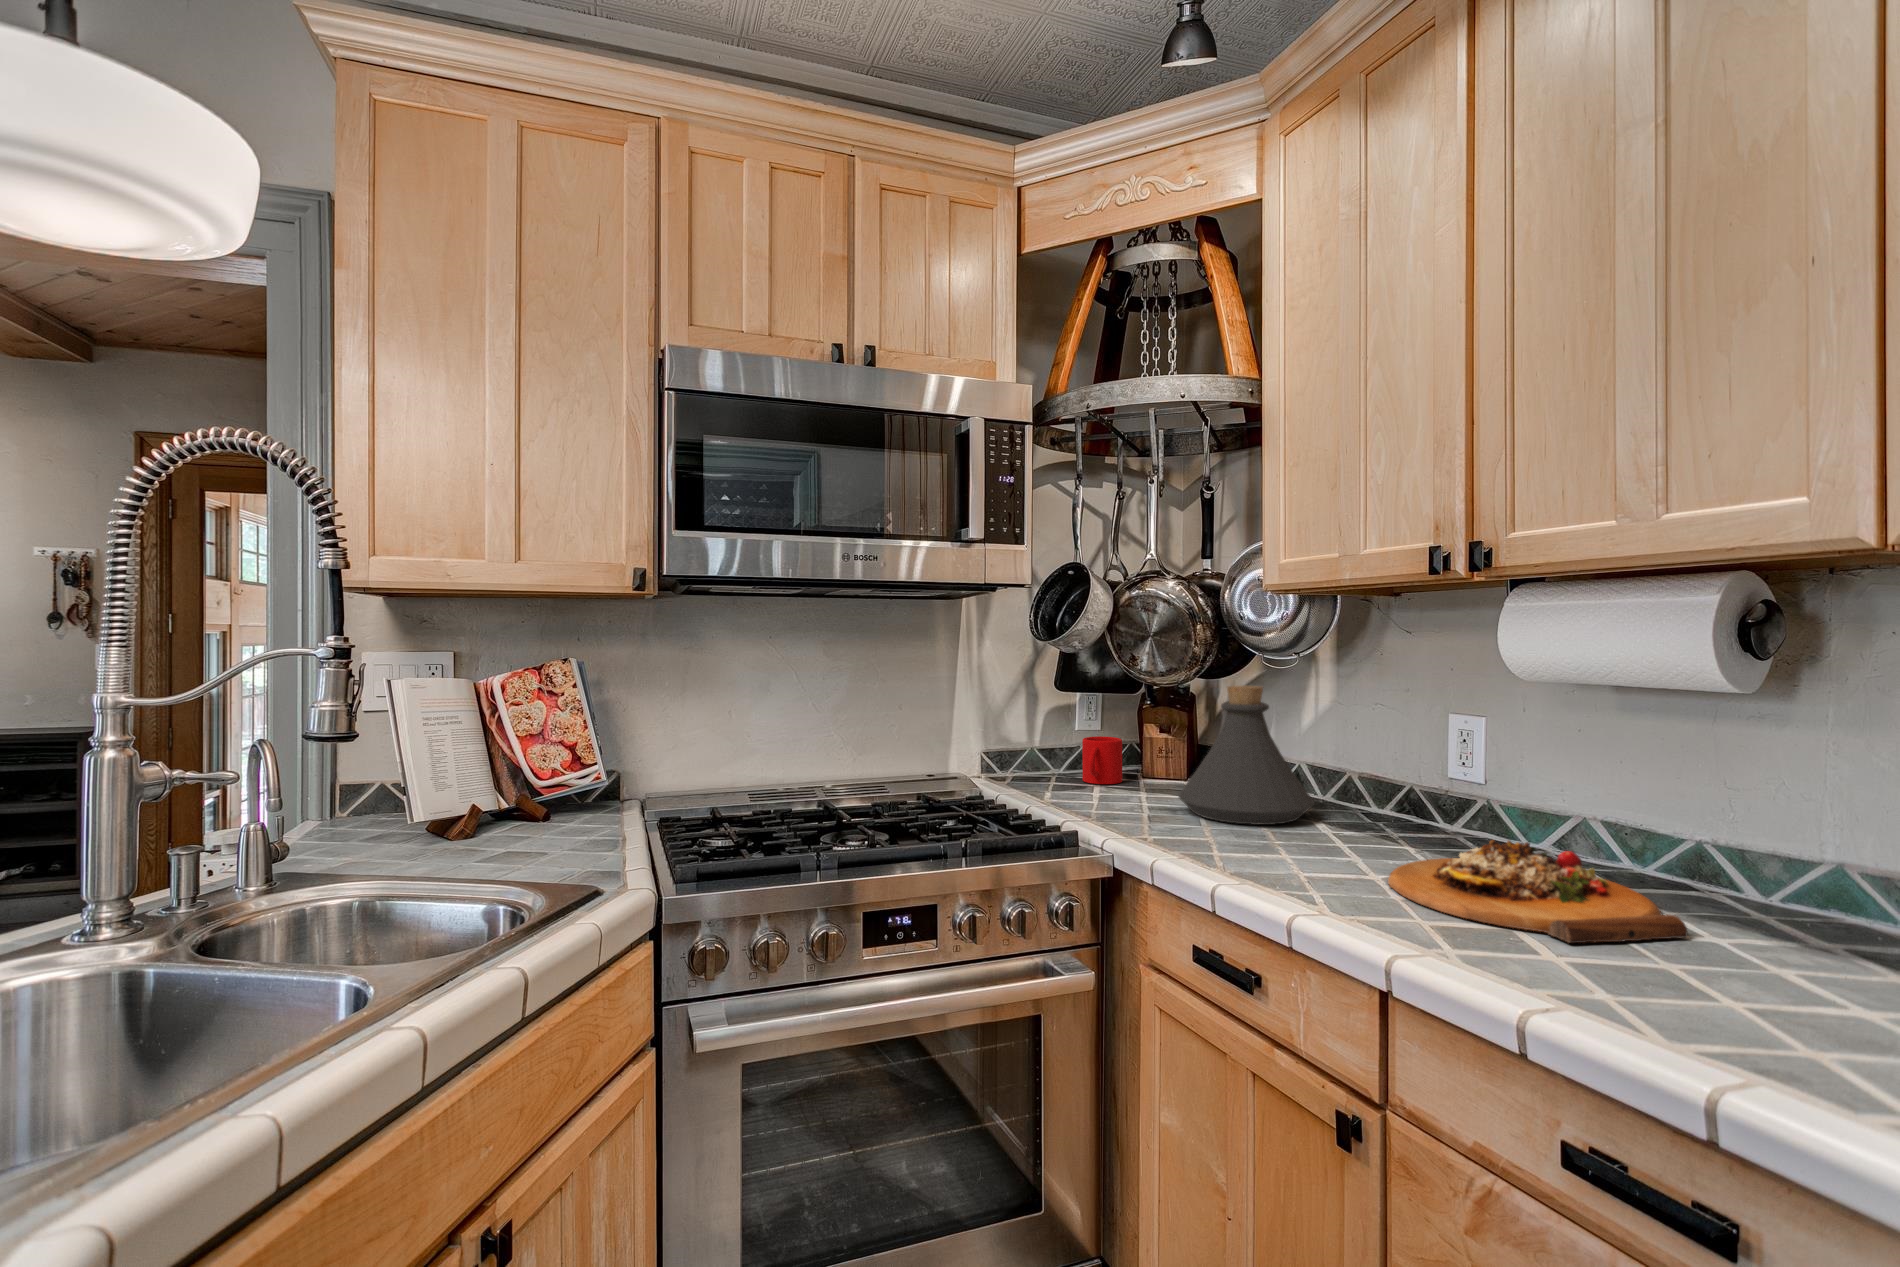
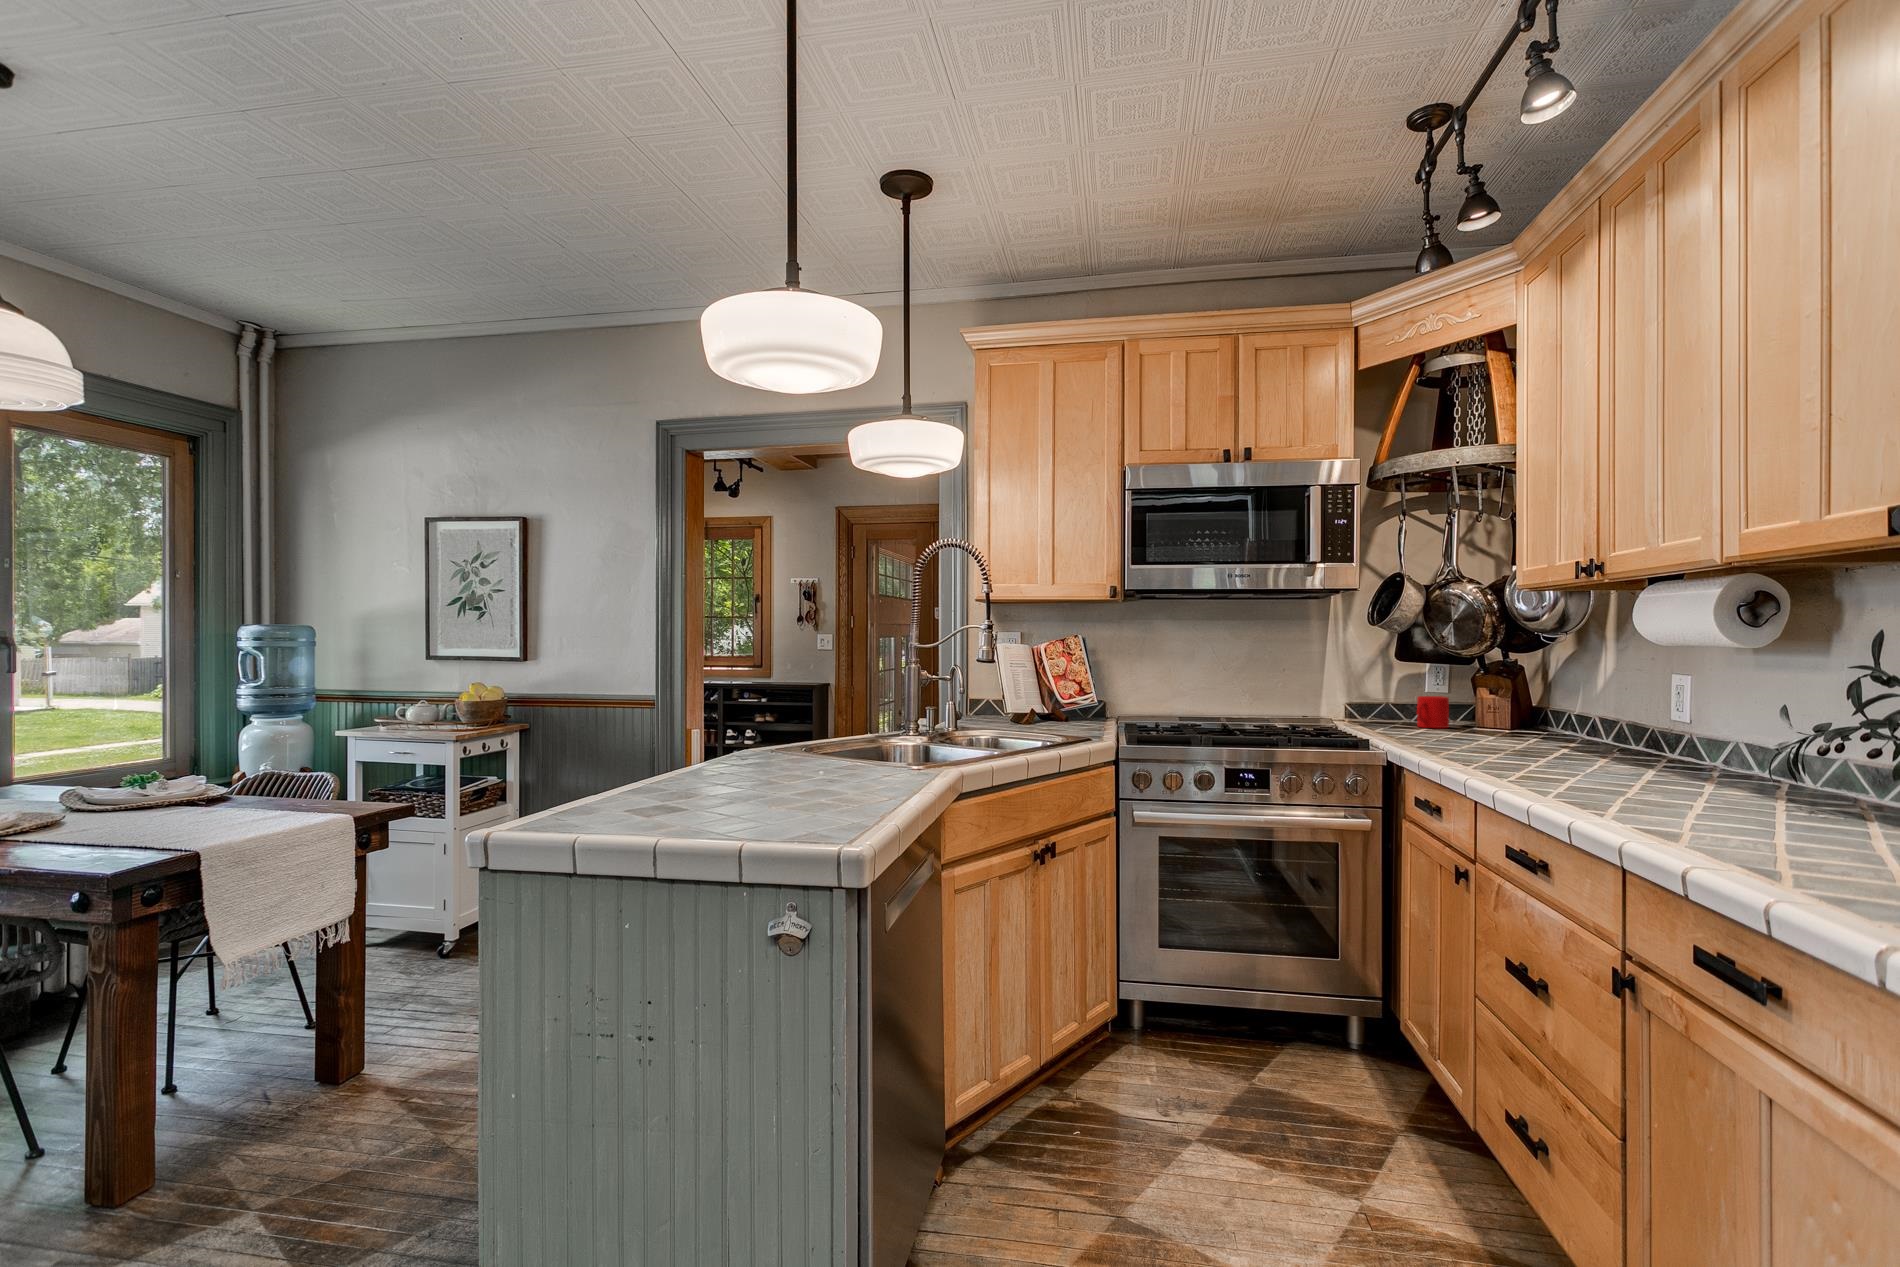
bottle: present [1179,685,1315,825] -> none [1459,655,1563,746]
cutting board: present [1388,840,1688,943] -> none [1529,740,1702,785]

